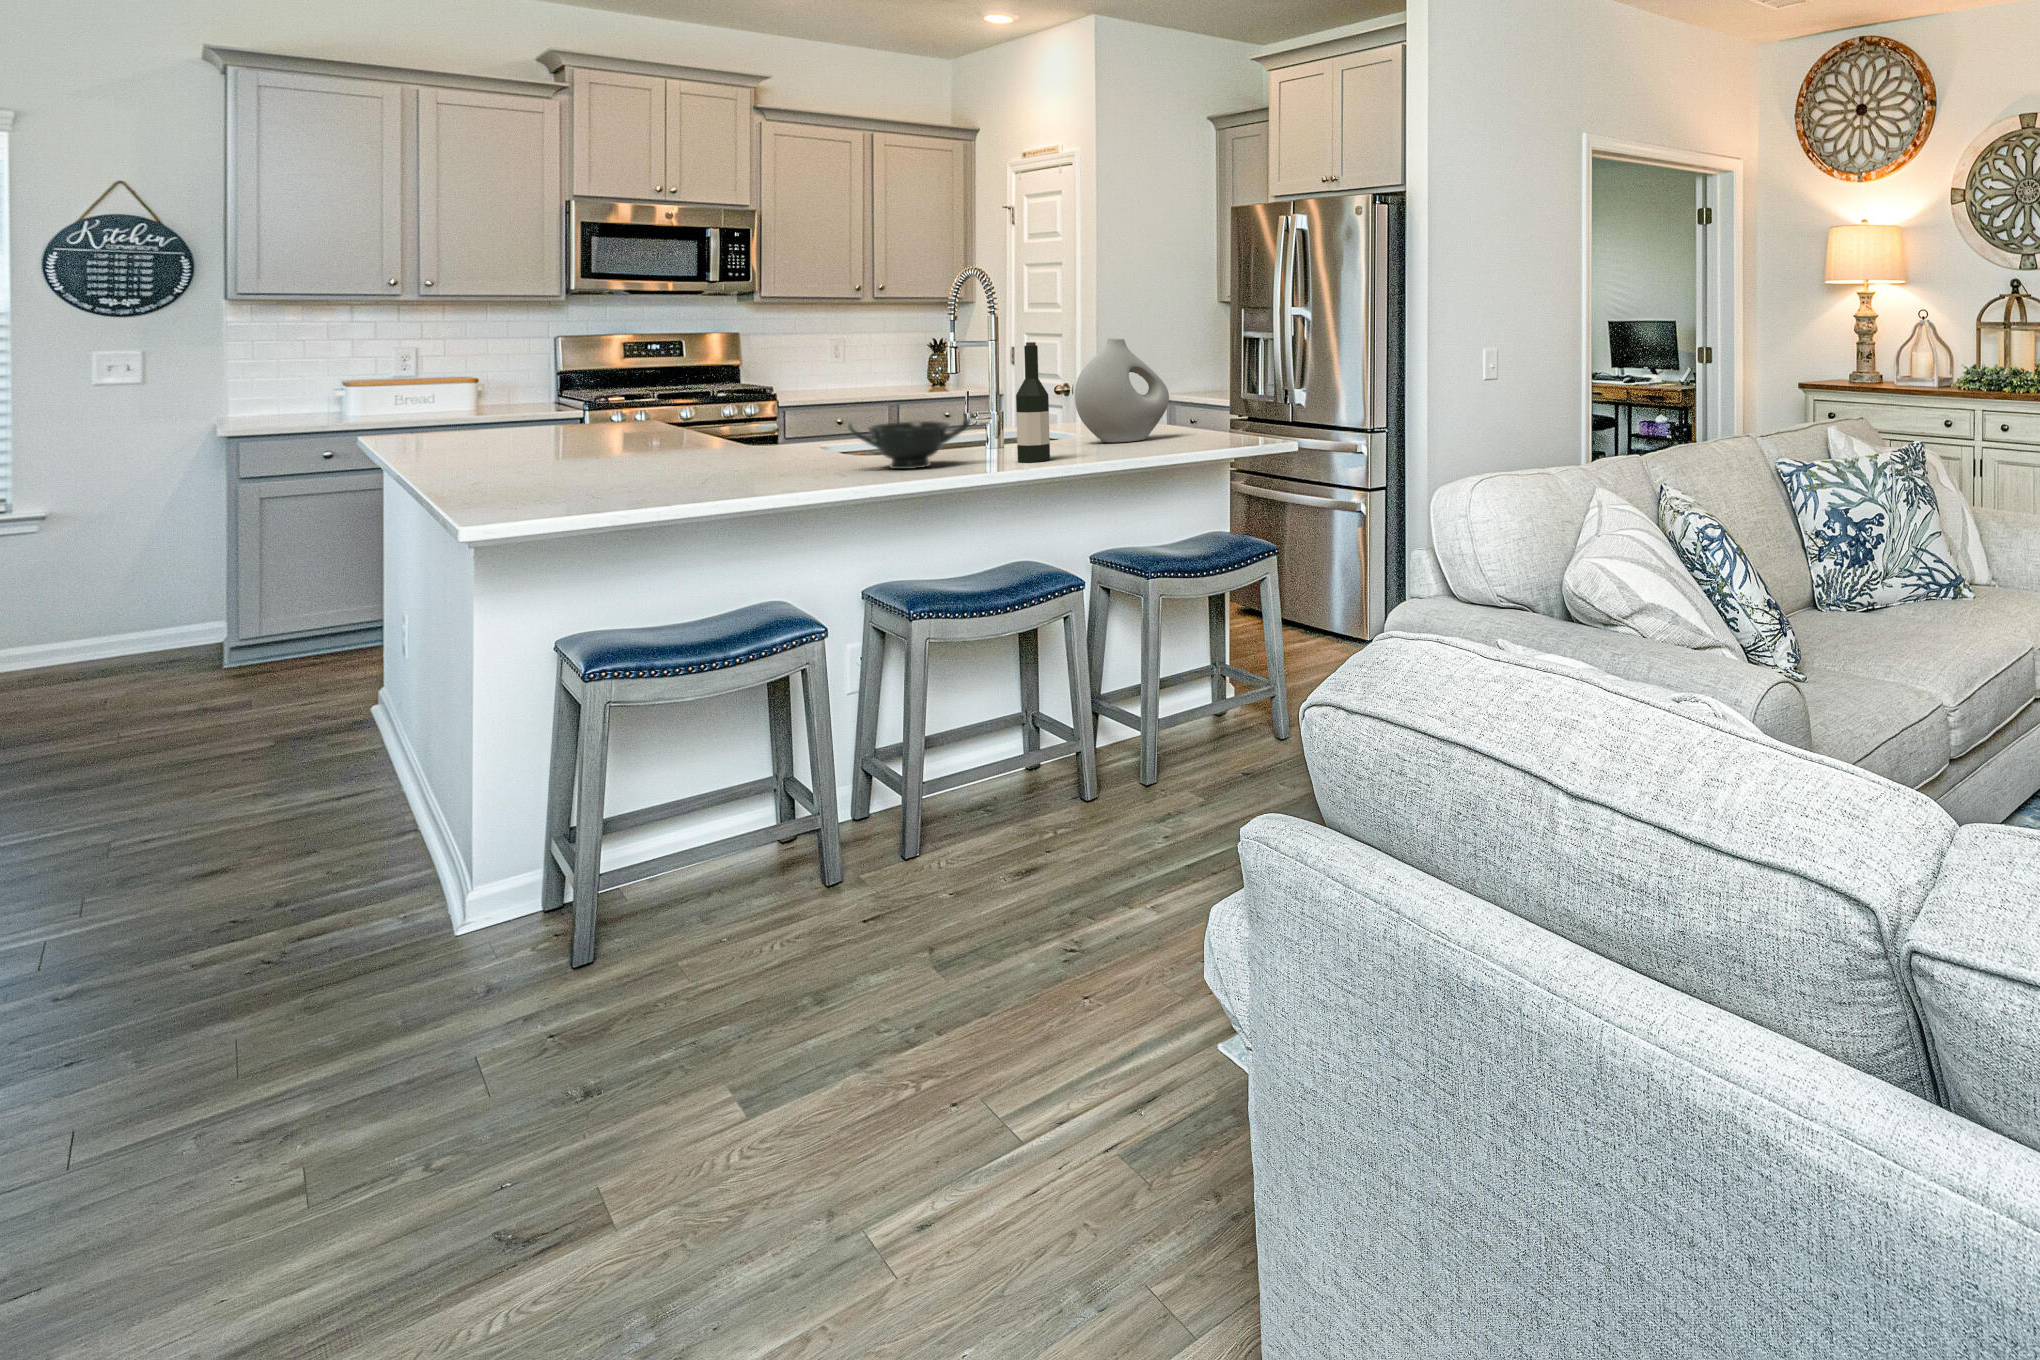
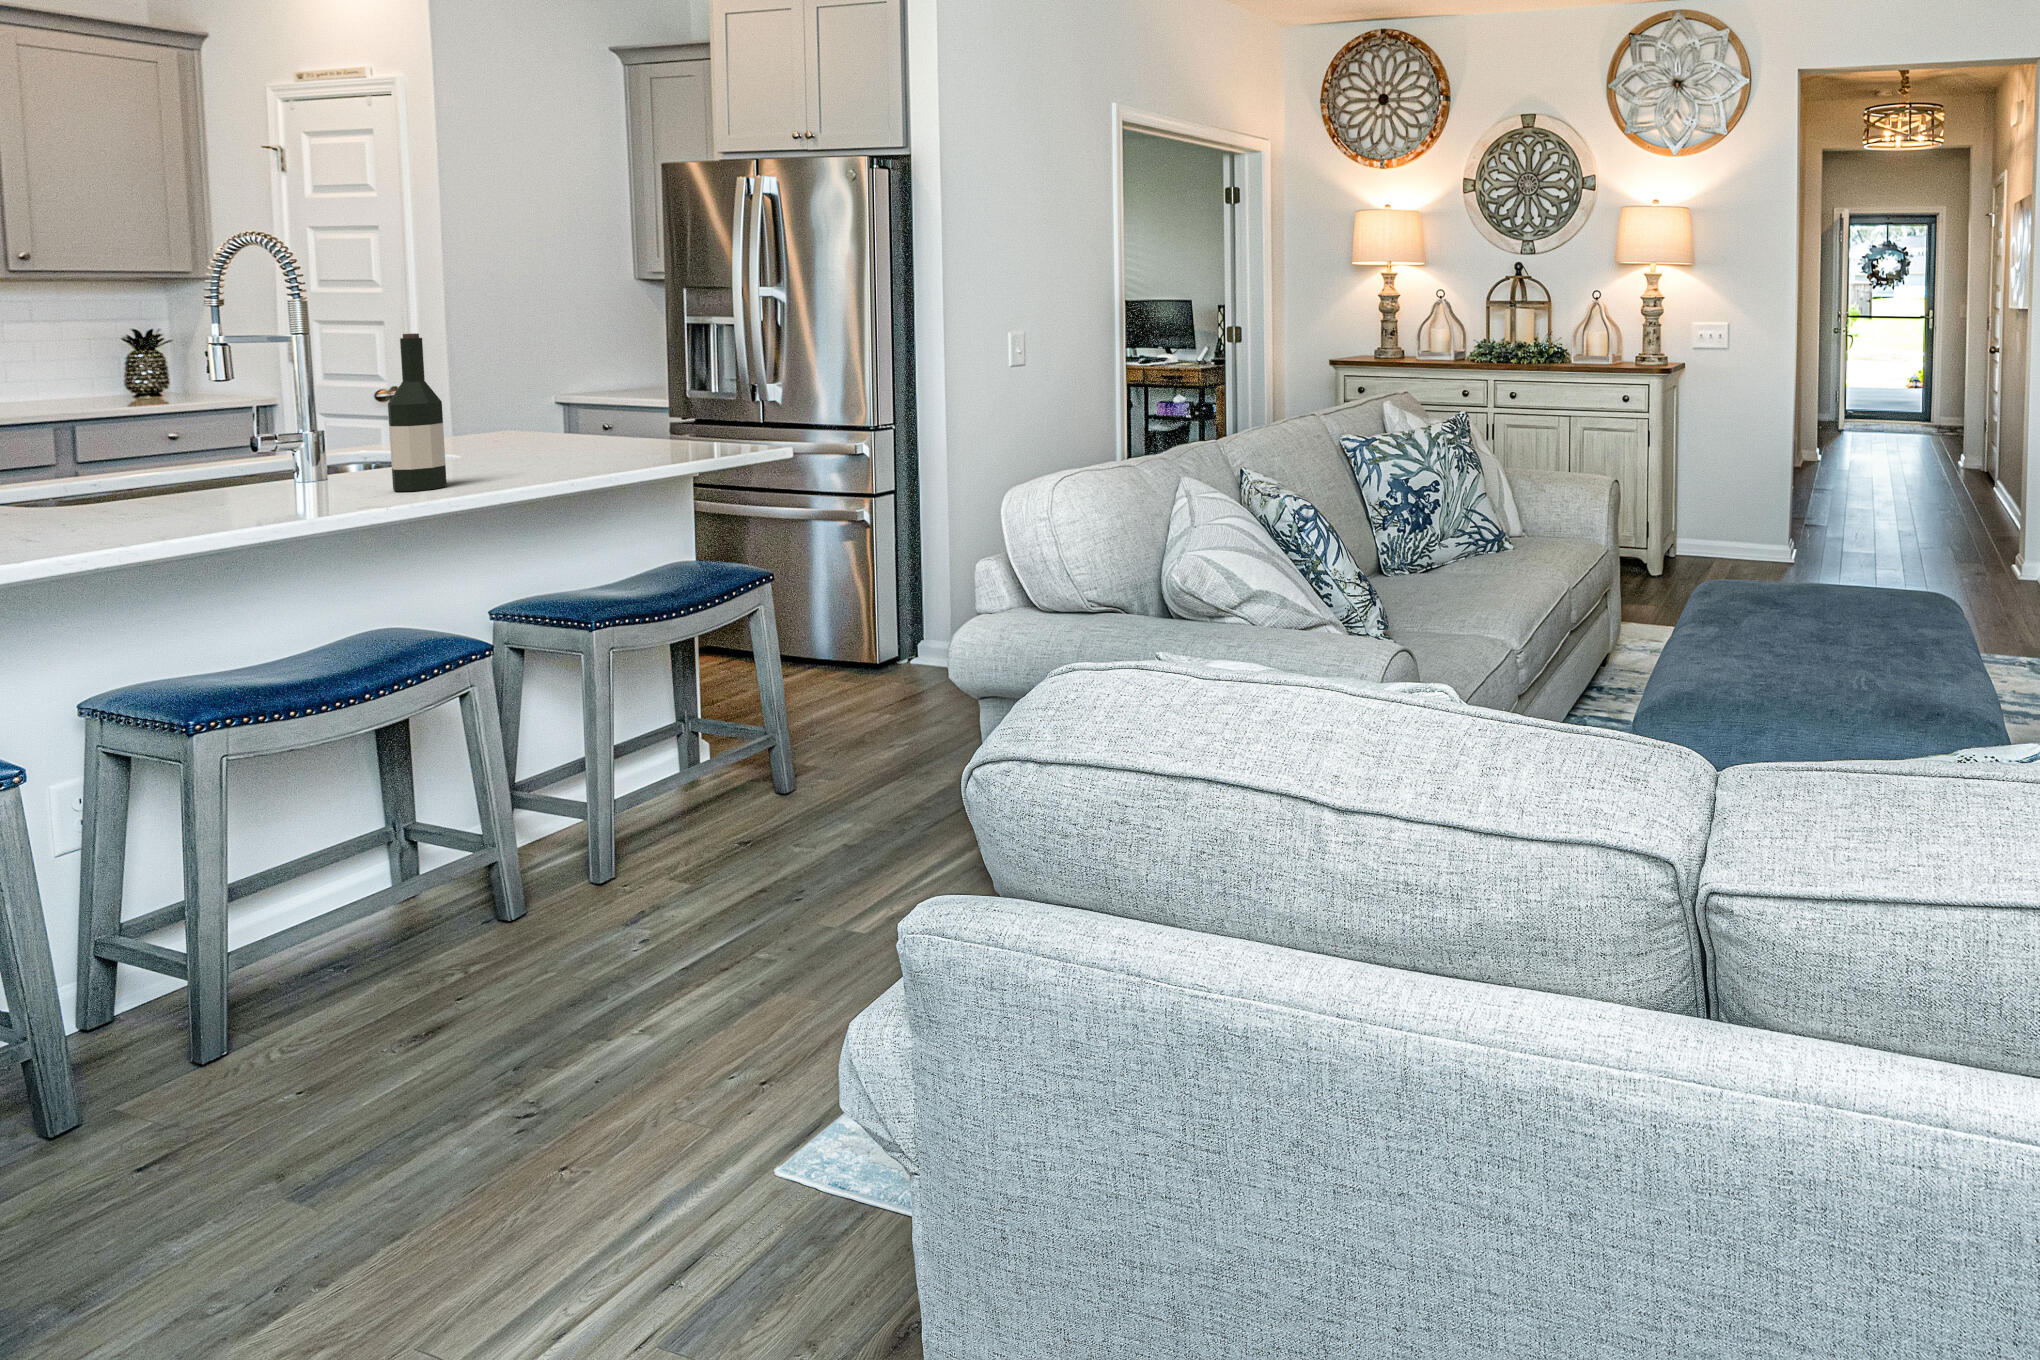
vase: present [1075,338,1169,443] -> none [470,327,610,459]
bowl: present [848,418,970,469] -> none [89,436,313,513]

